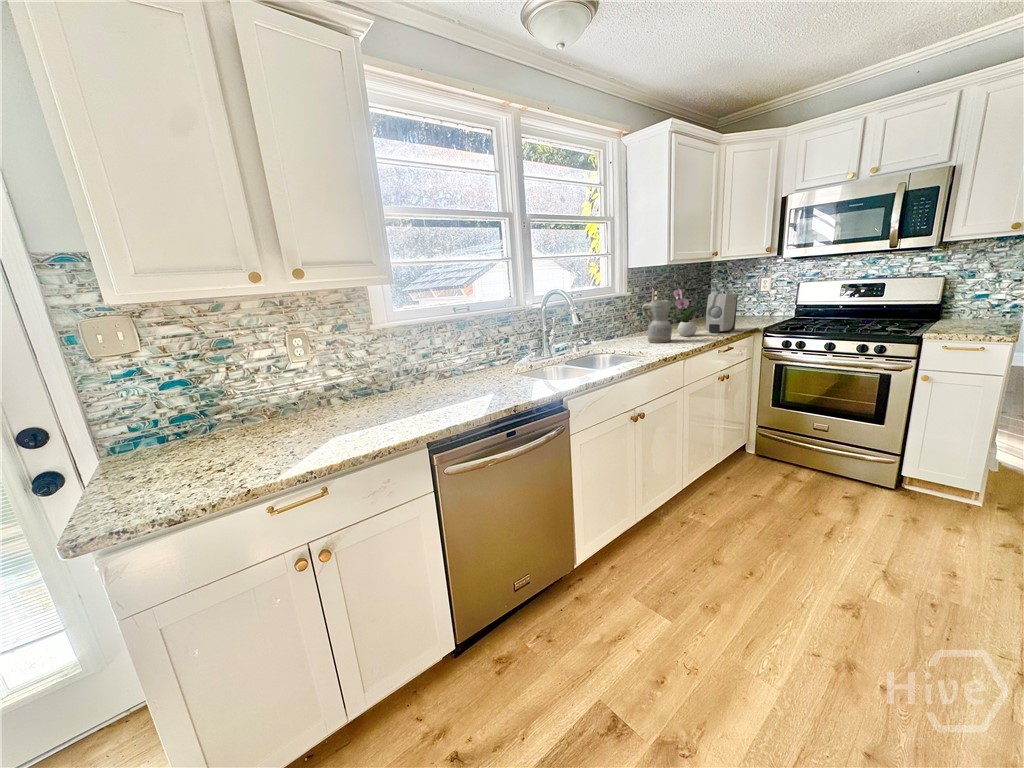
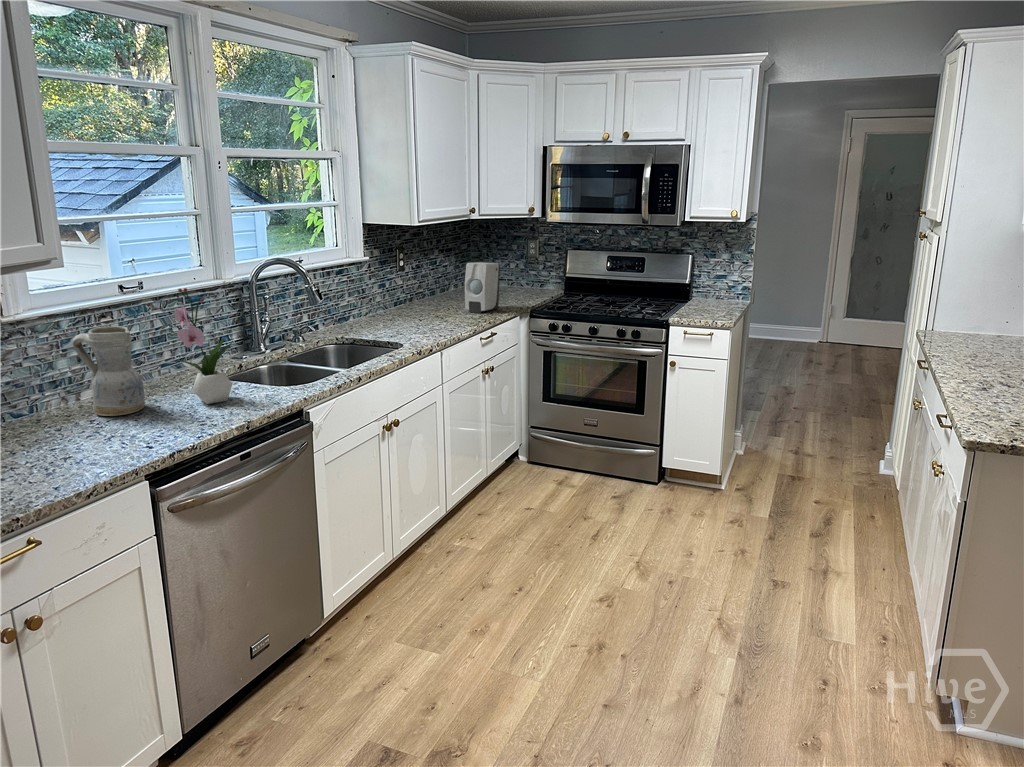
flower arrangement: present [673,281,700,336] -> present [174,288,232,404]
ceramic pitcher: present [642,300,672,343] -> present [73,326,145,416]

